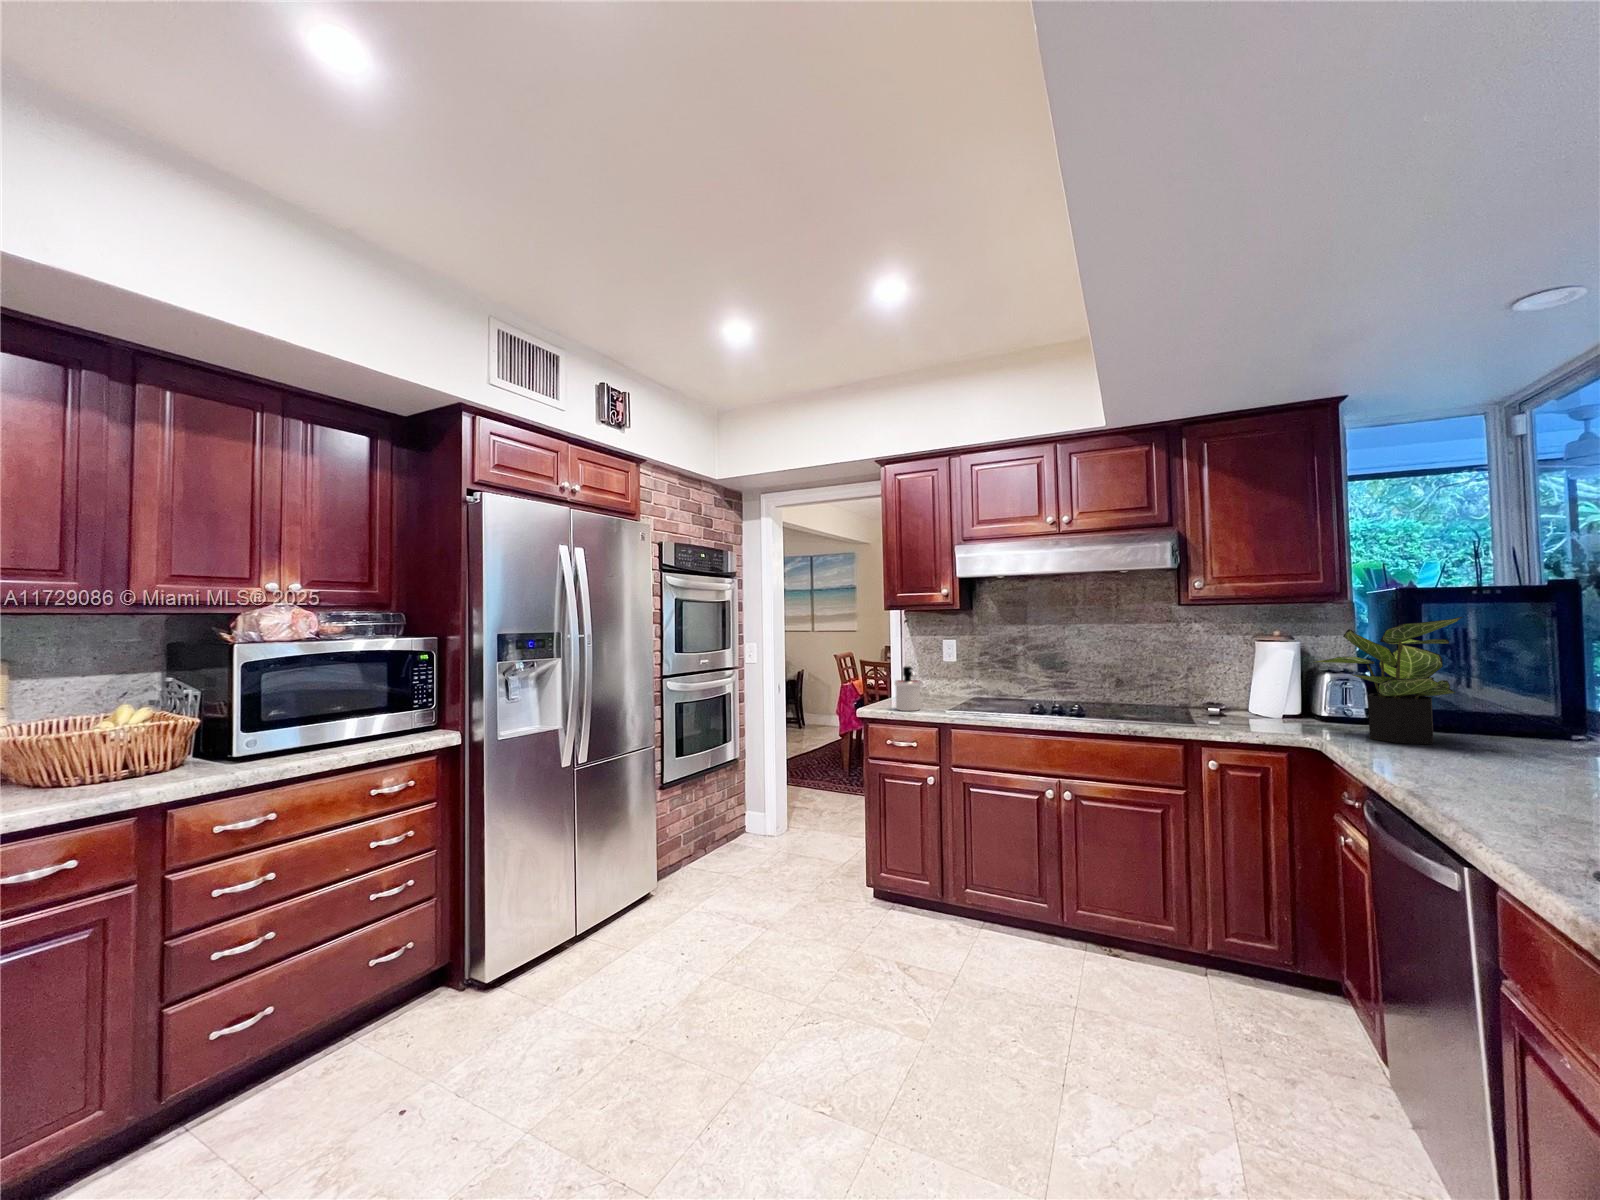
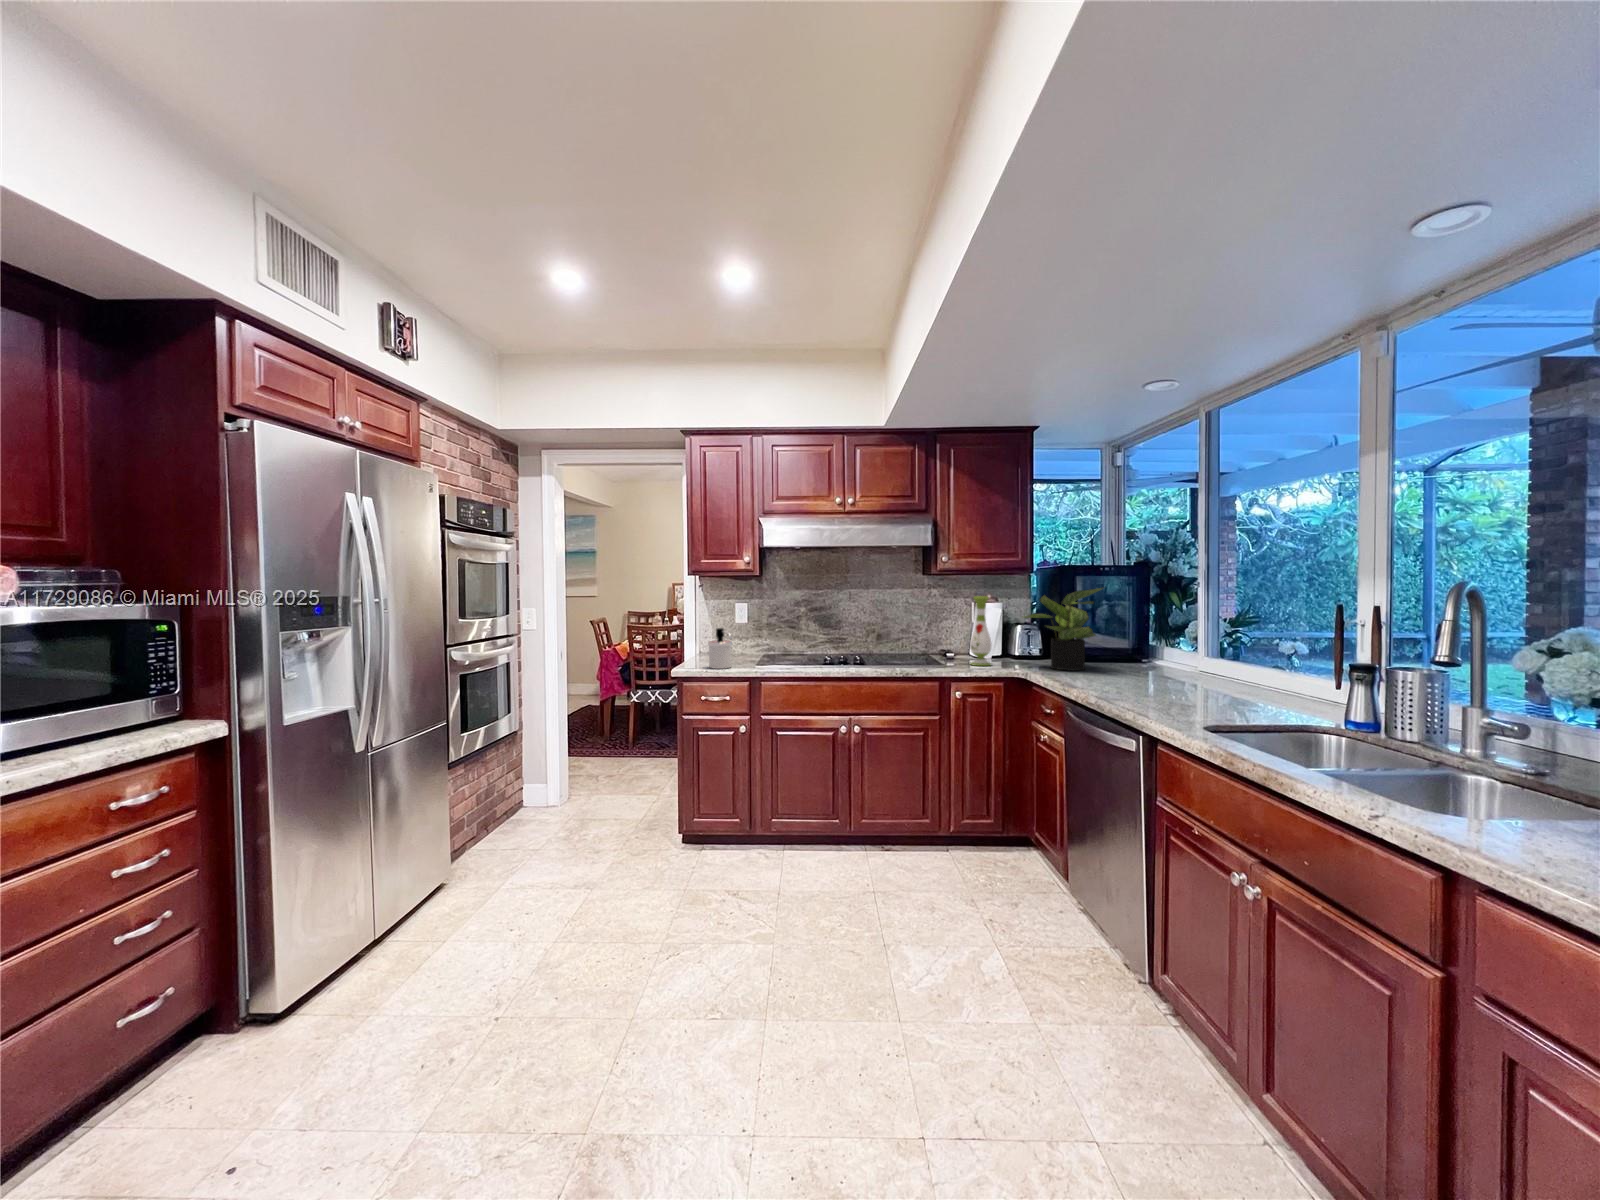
vase: none [1234,632,1270,728] -> present [970,596,992,666]

